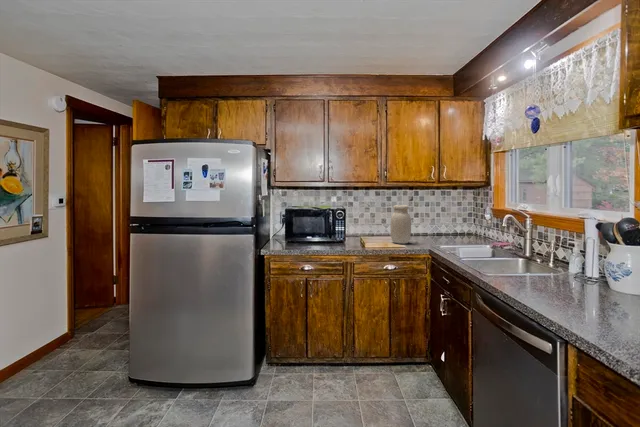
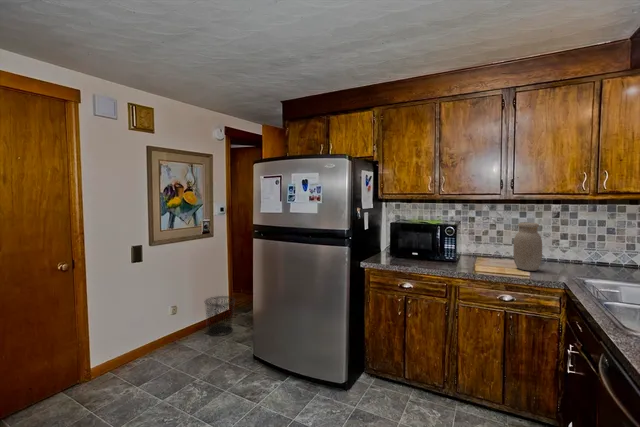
waste bin: none [42,310,89,363] -> present [205,296,234,336]

